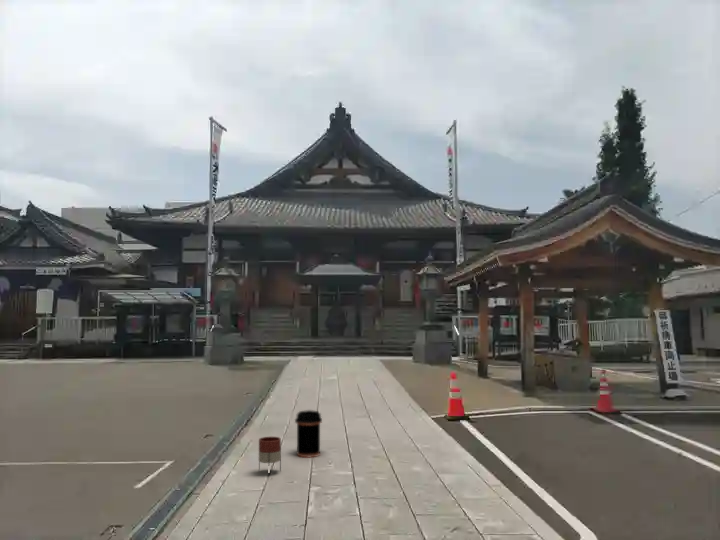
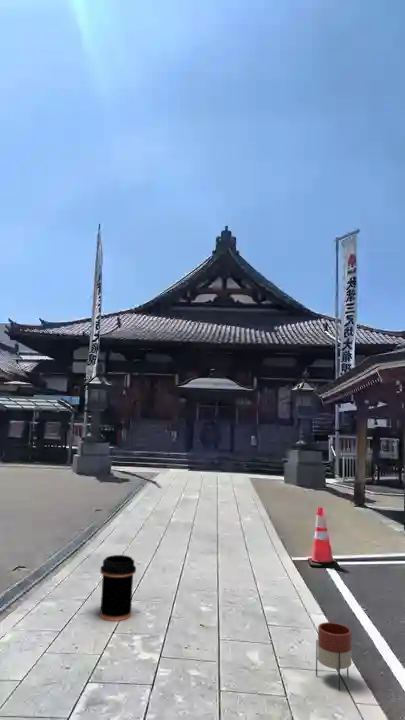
planter: present [259,437,281,469] -> present [316,622,352,690]

